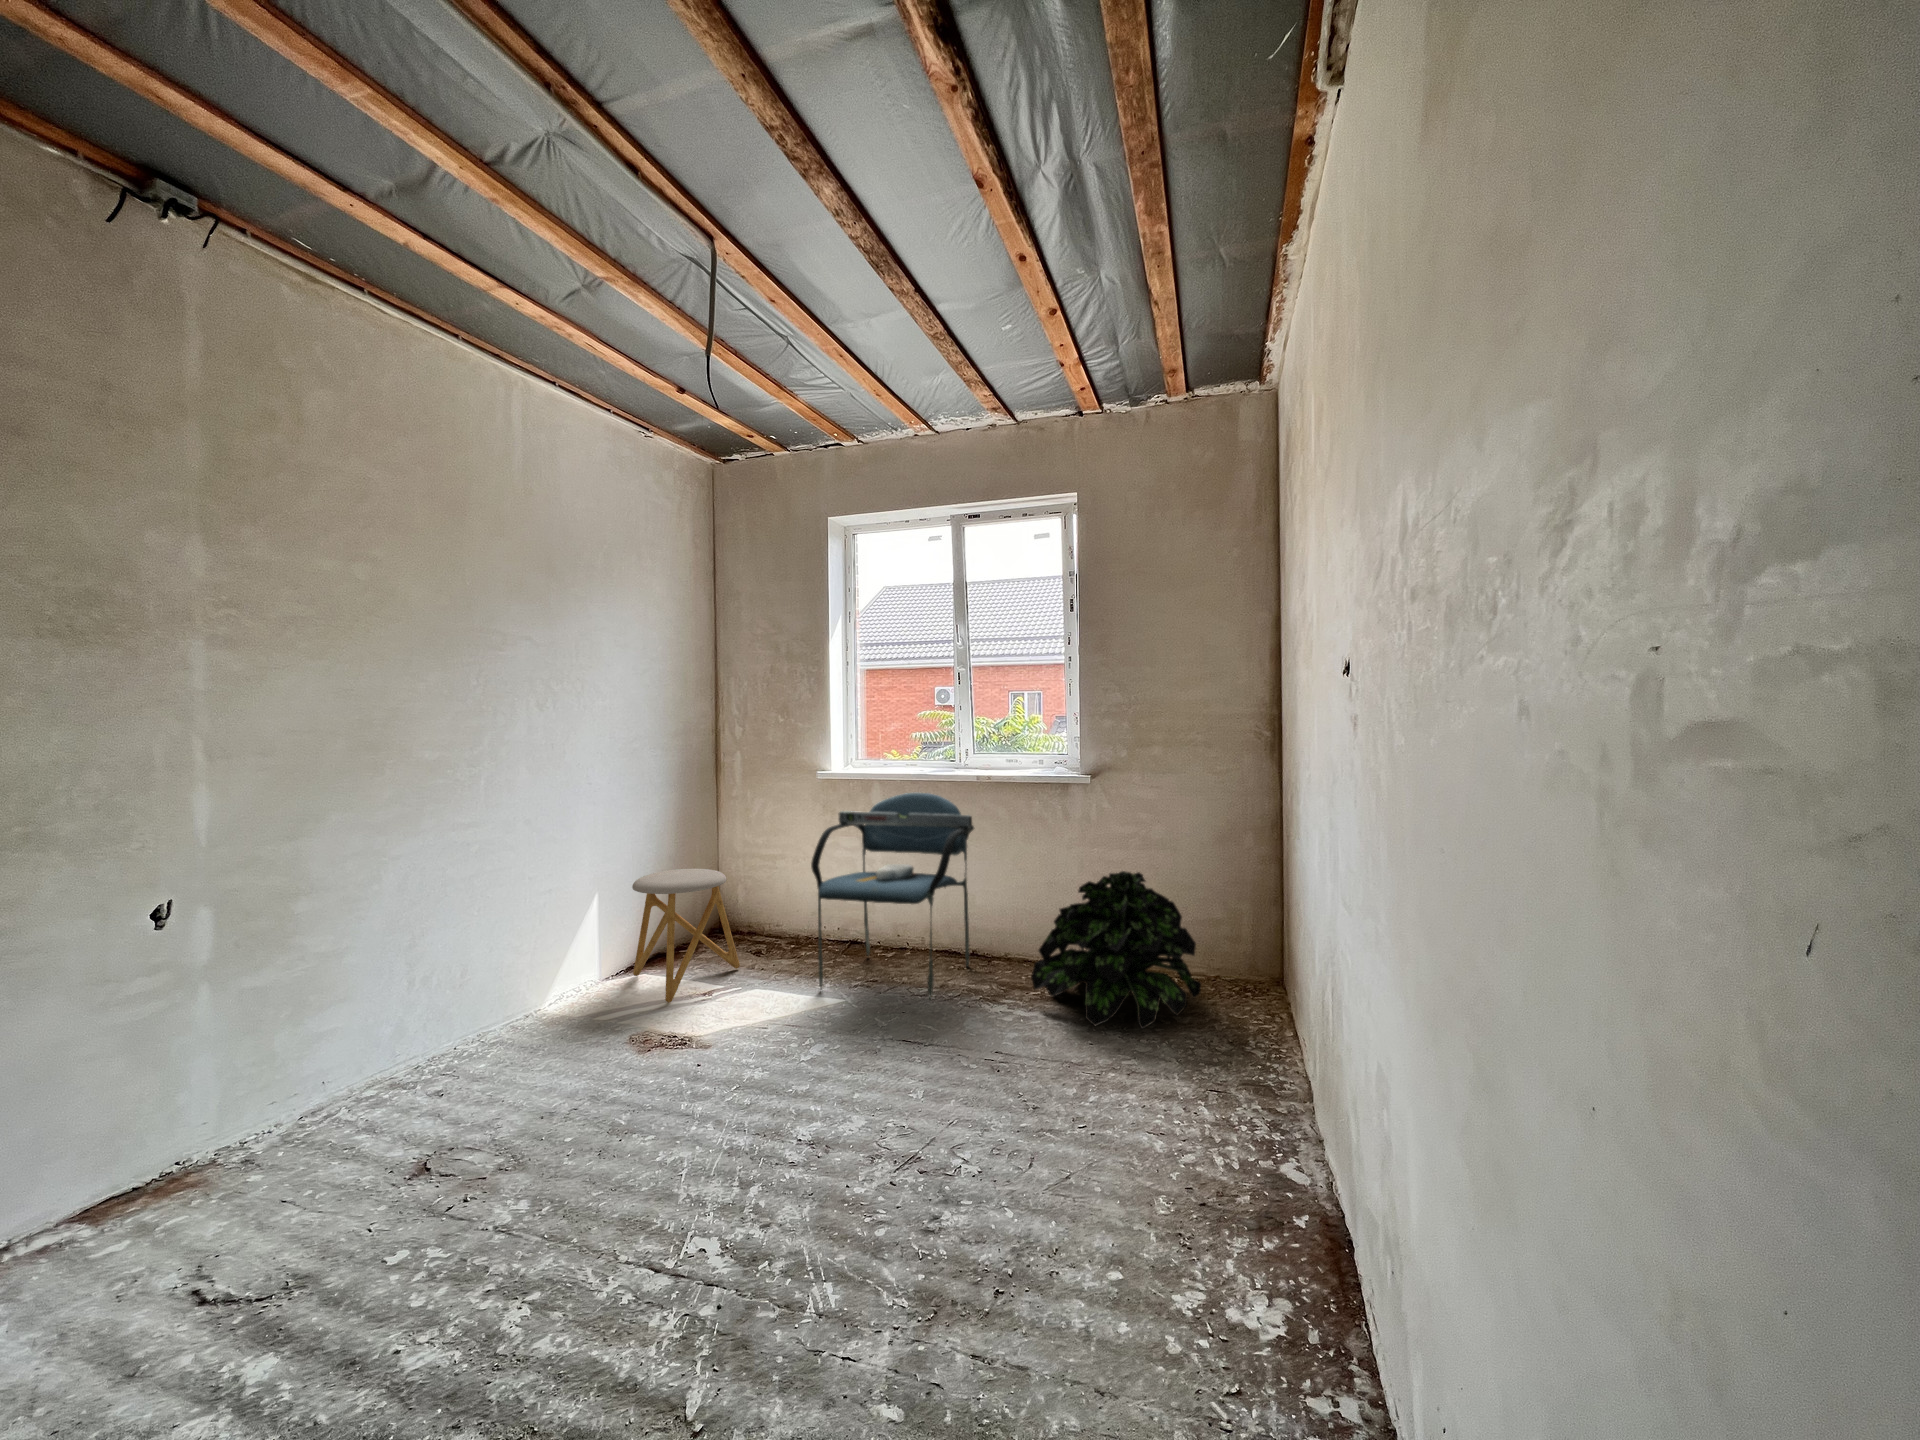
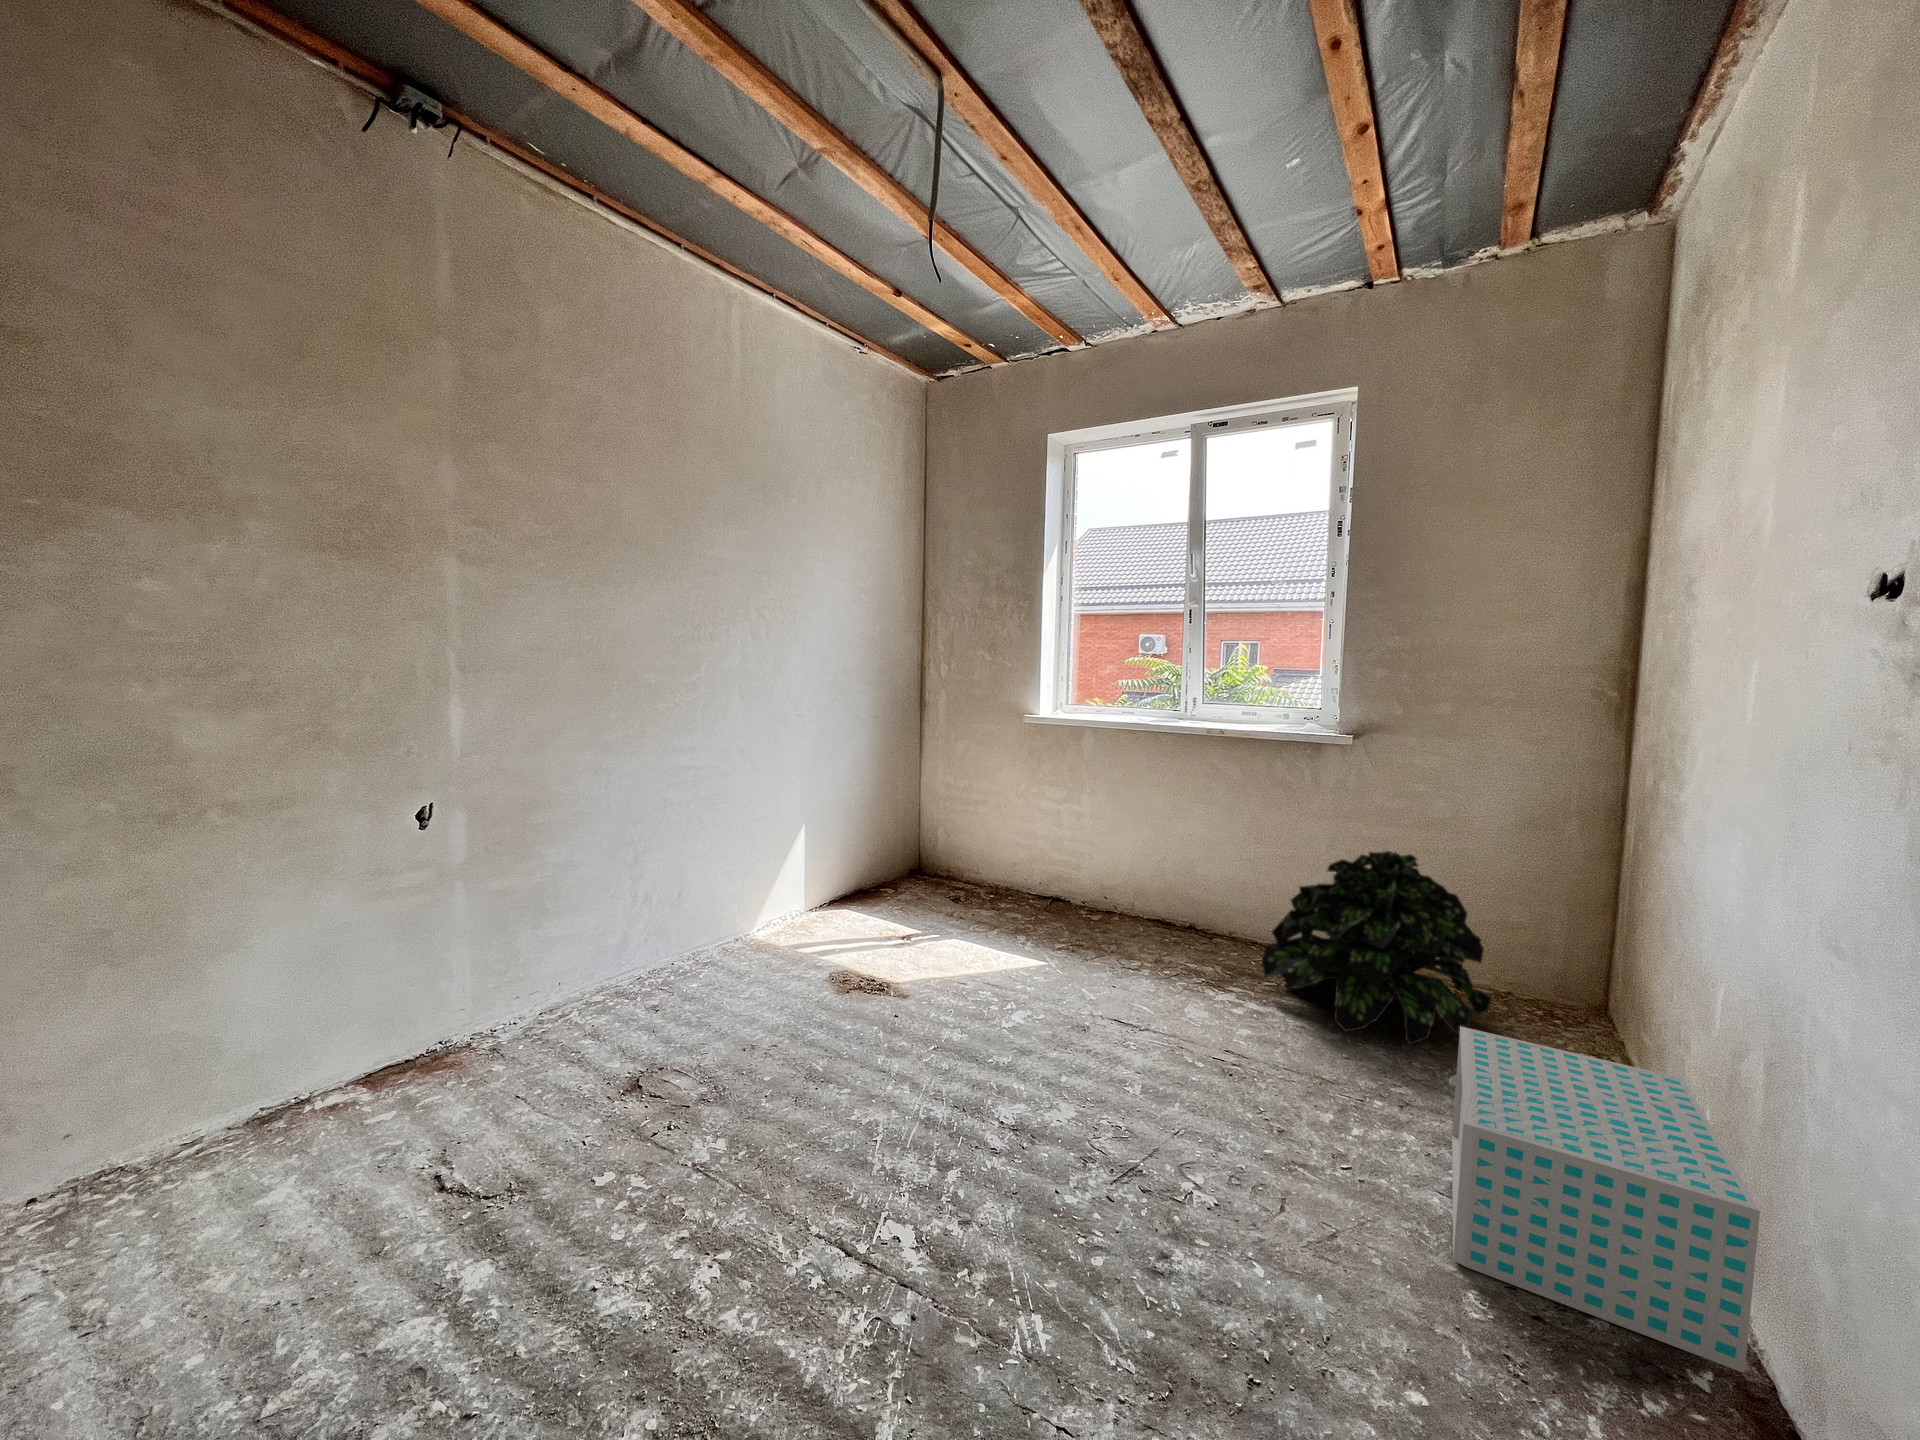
chair: present [811,793,974,1000] -> none [1015,742,1197,972]
stool: present [632,869,740,1003] -> none [838,806,938,938]
storage box: none [1149,1002,1323,1210] -> present [1449,1026,1760,1373]

